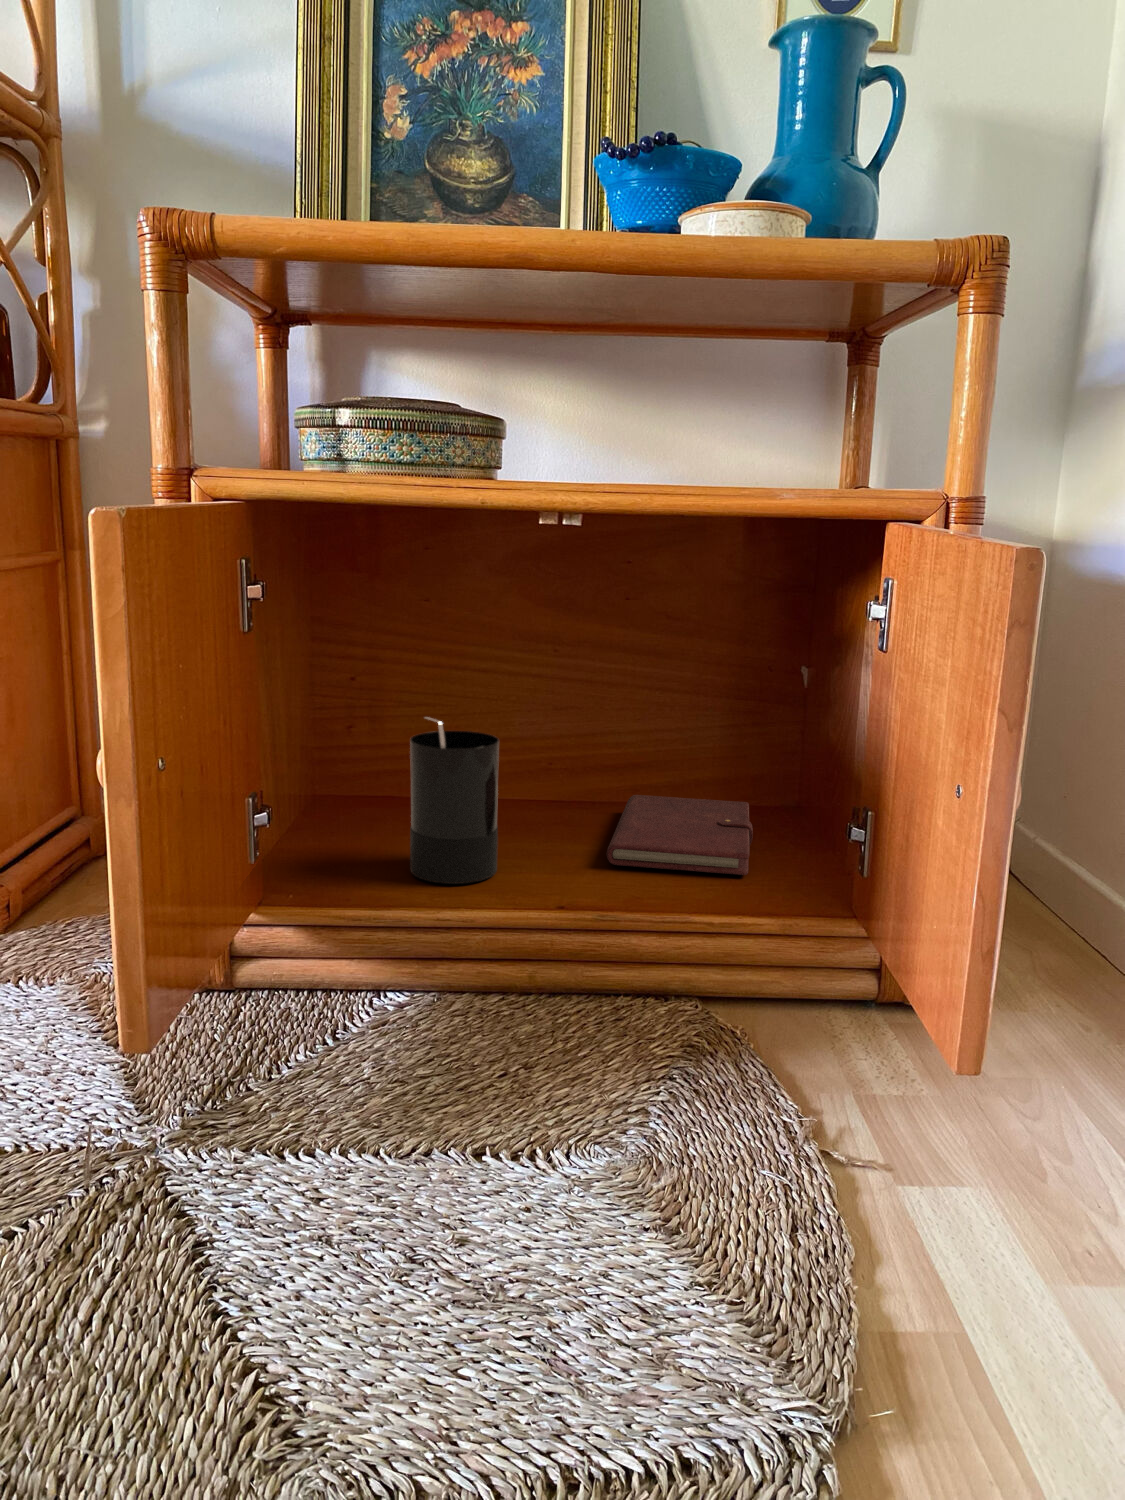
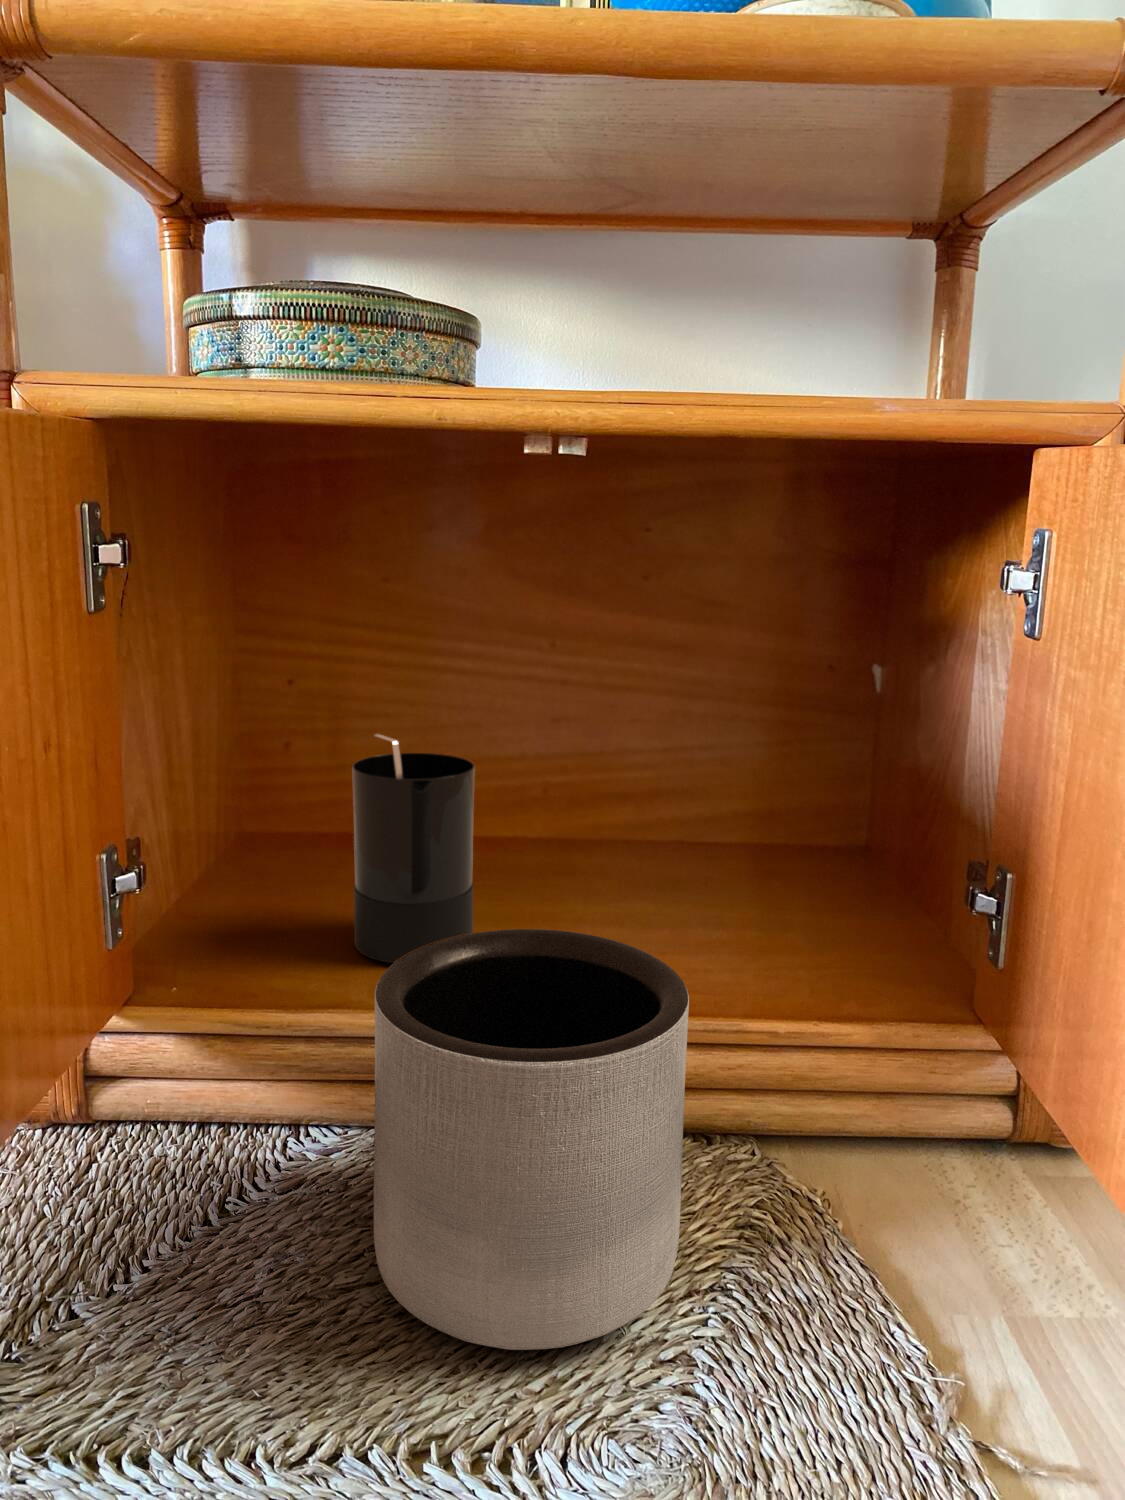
notebook: present [607,795,753,875] -> none [621,833,815,949]
planter: none [442,848,648,1105] -> present [374,929,689,1350]

